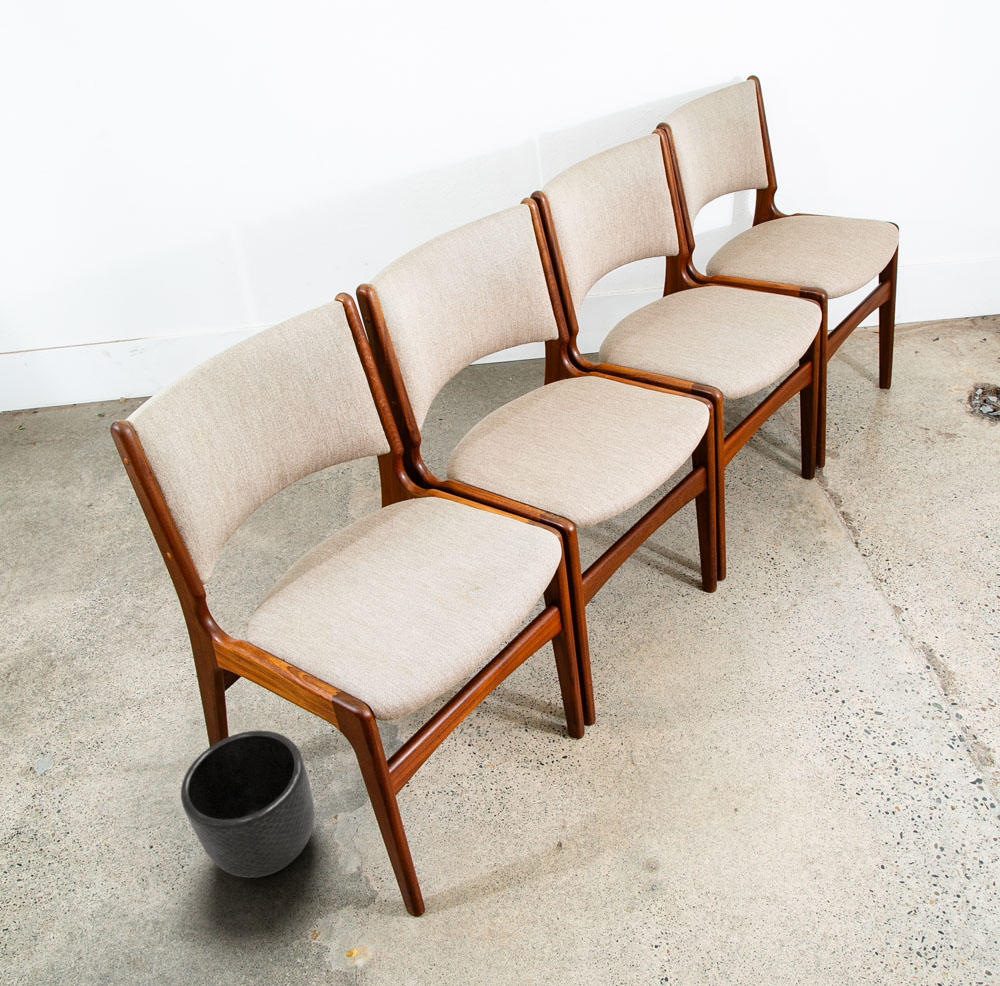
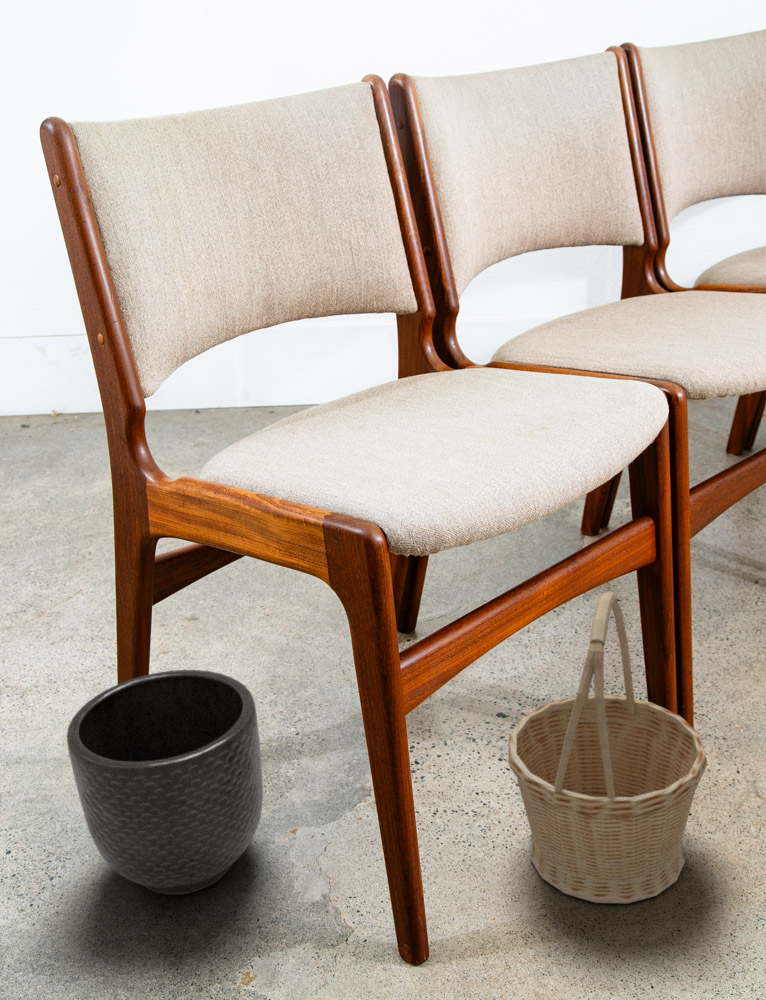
basket: none [468,676,590,859] -> present [508,591,707,903]

